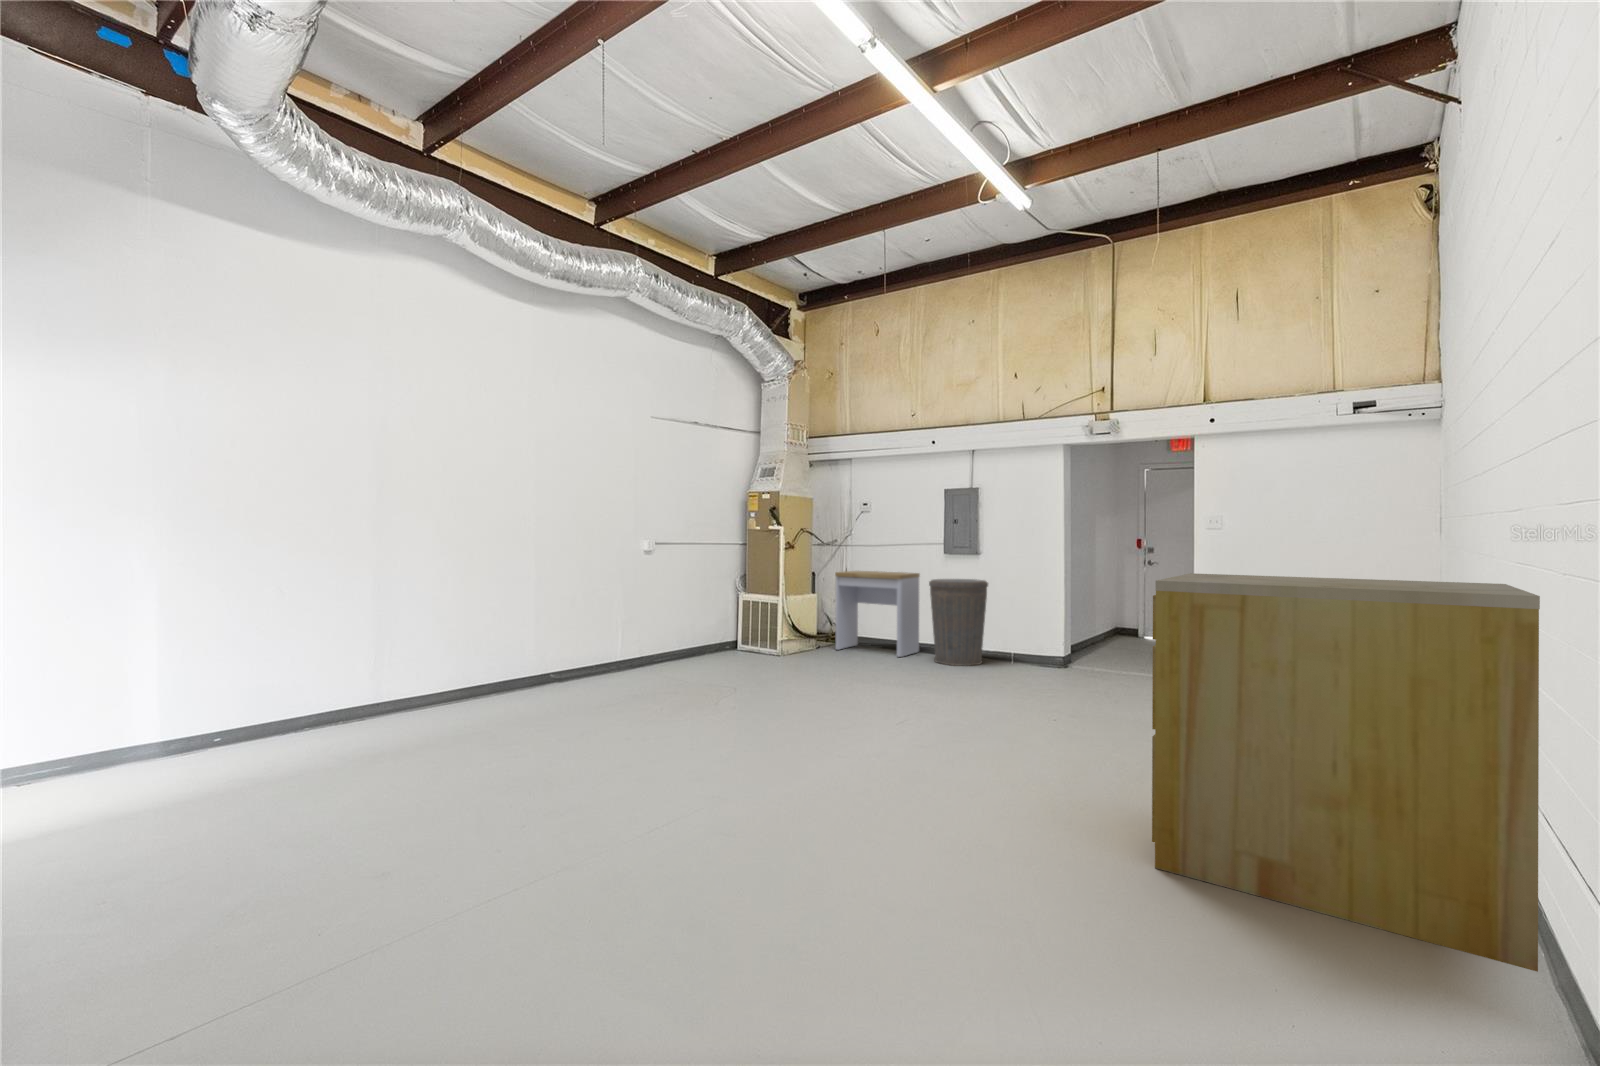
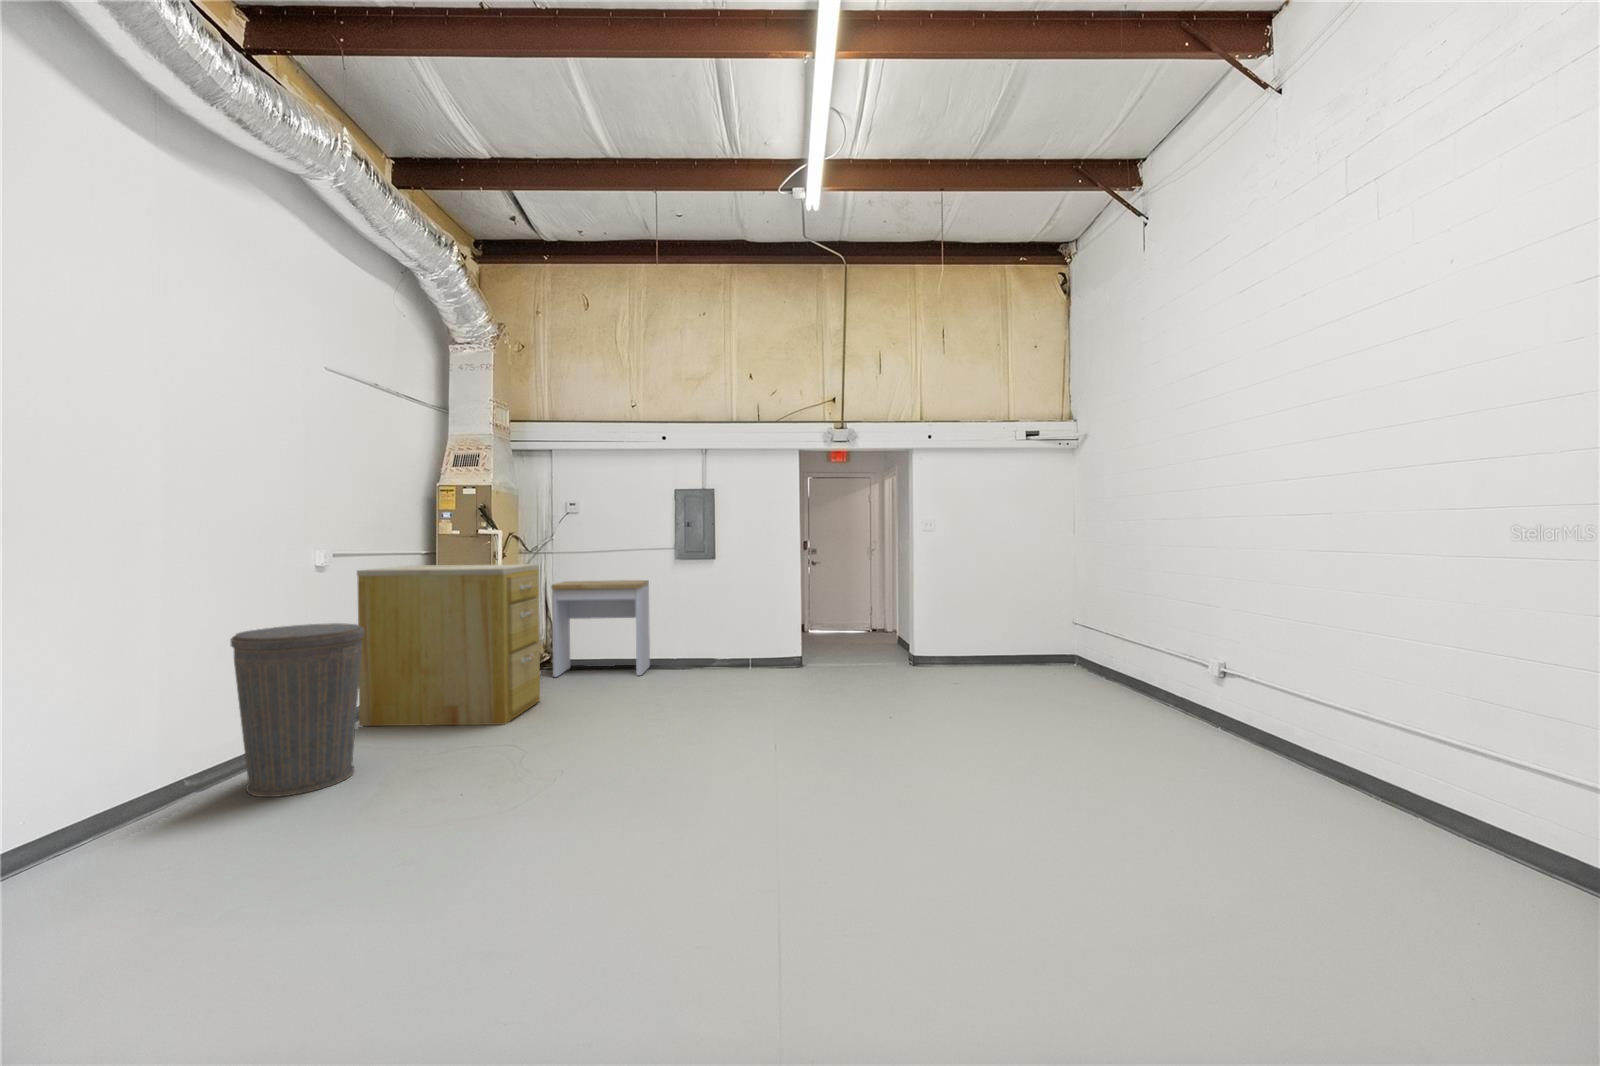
filing cabinet: present [1152,573,1540,972] -> present [357,564,540,726]
trash can: present [929,579,988,666] -> present [230,623,364,797]

